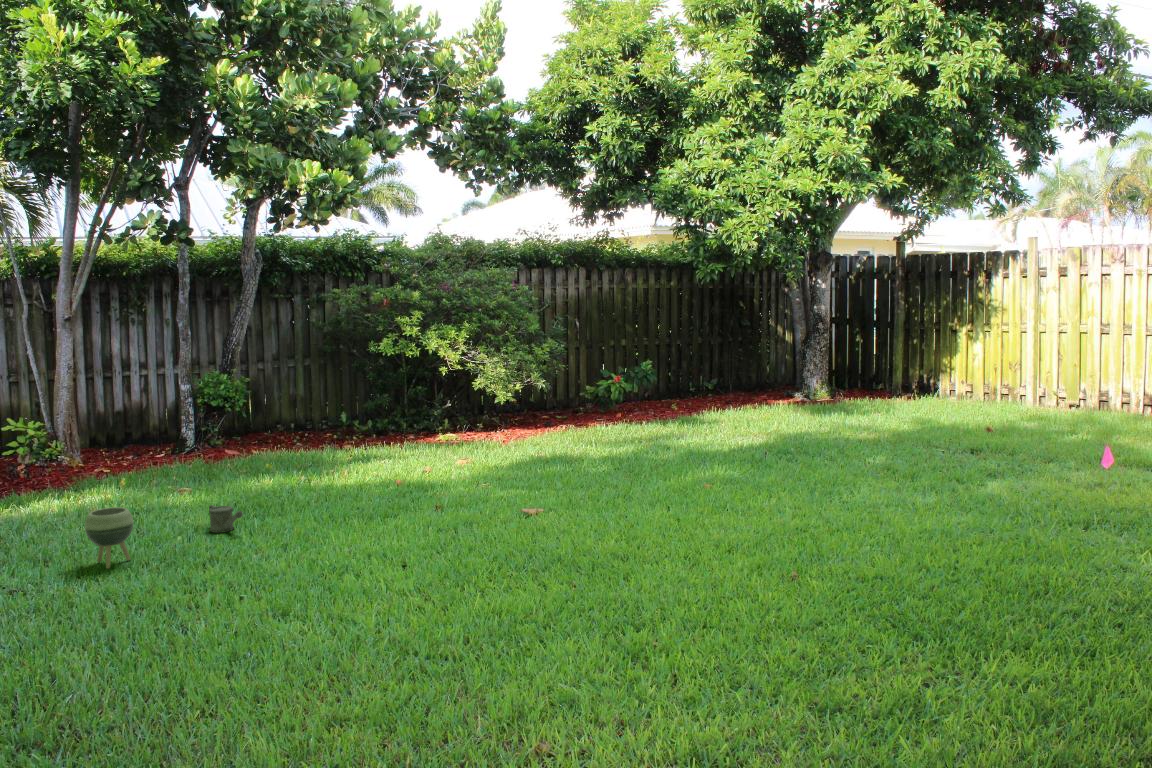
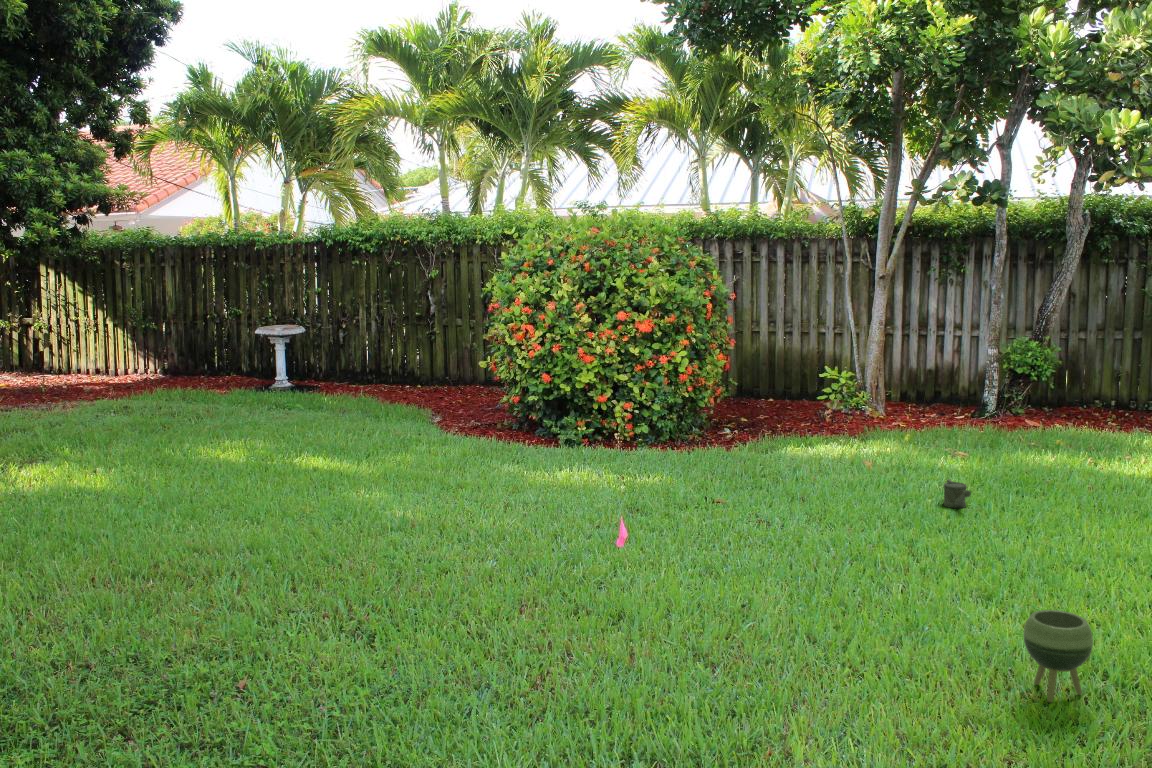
planter: present [85,507,133,569] -> present [1024,610,1093,702]

